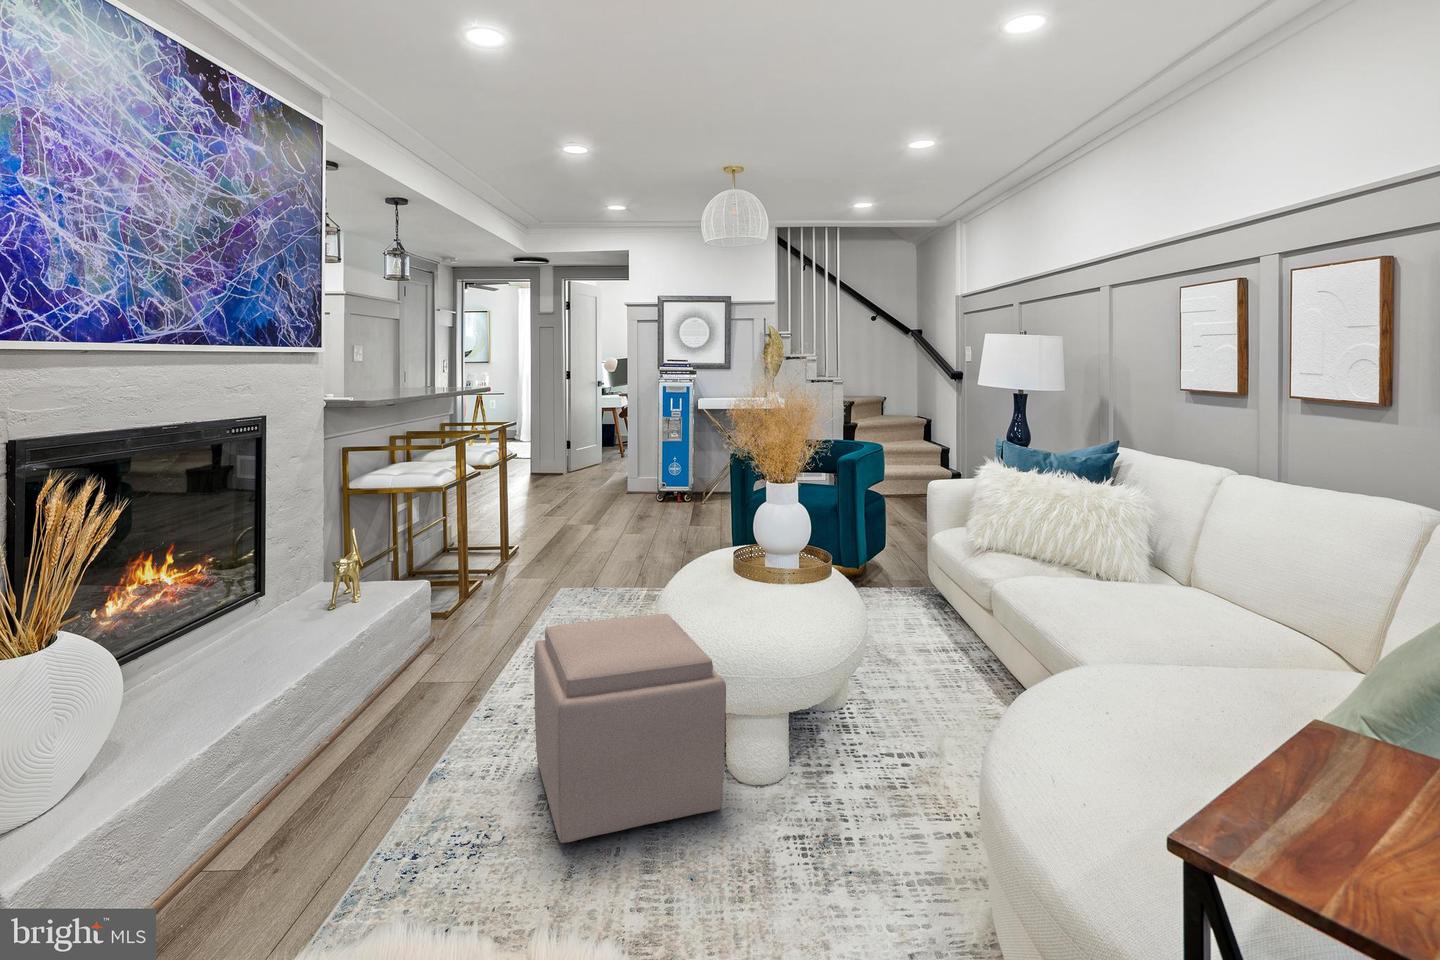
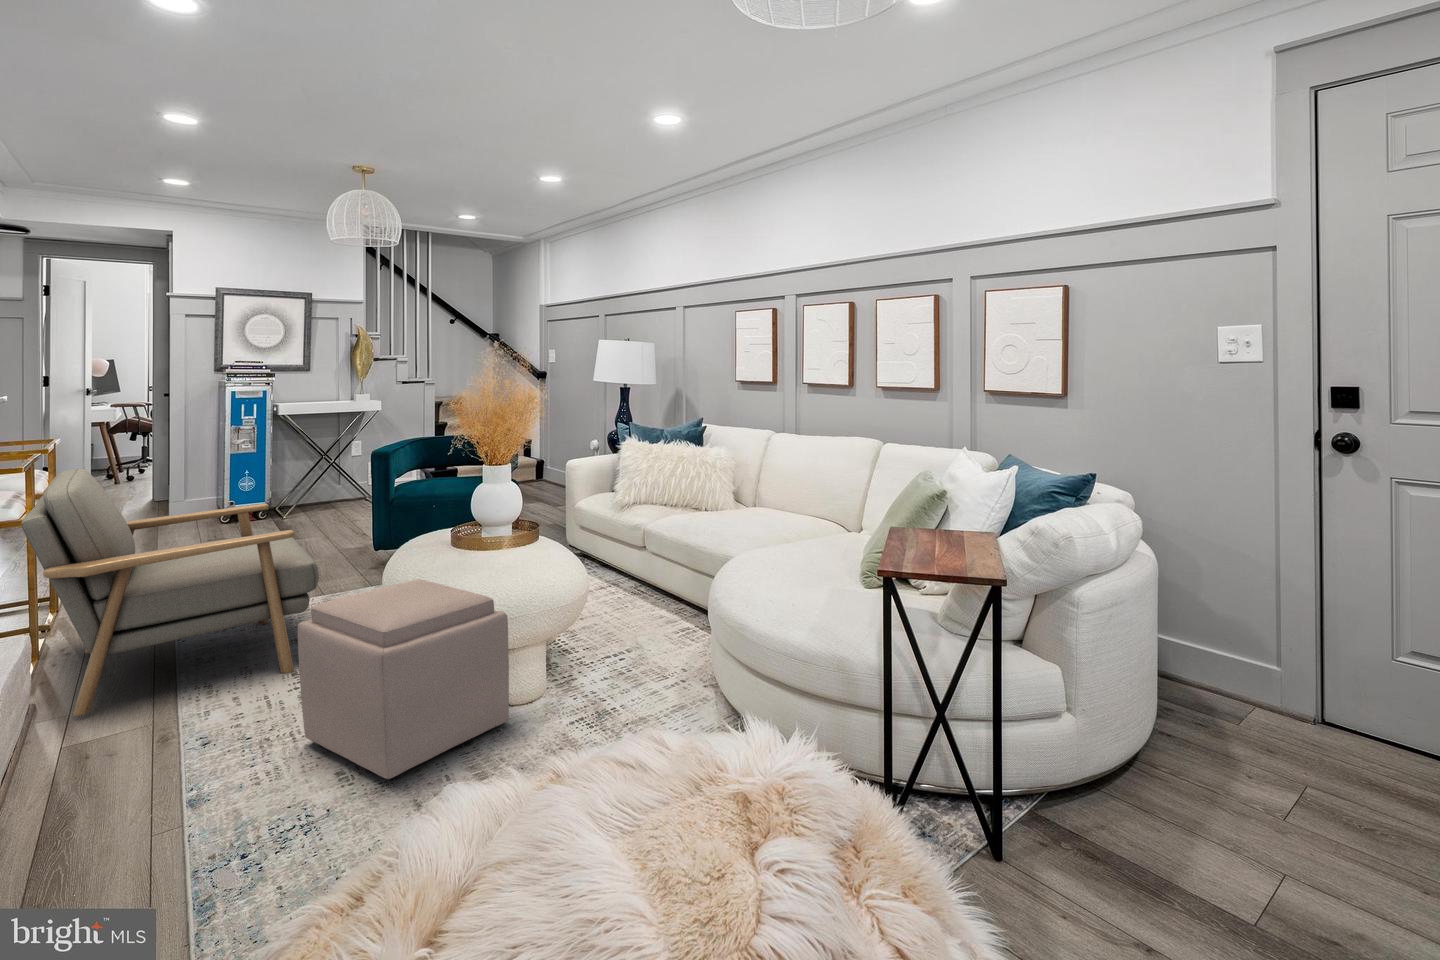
armchair: none [400,458,630,673] -> present [21,469,319,716]

